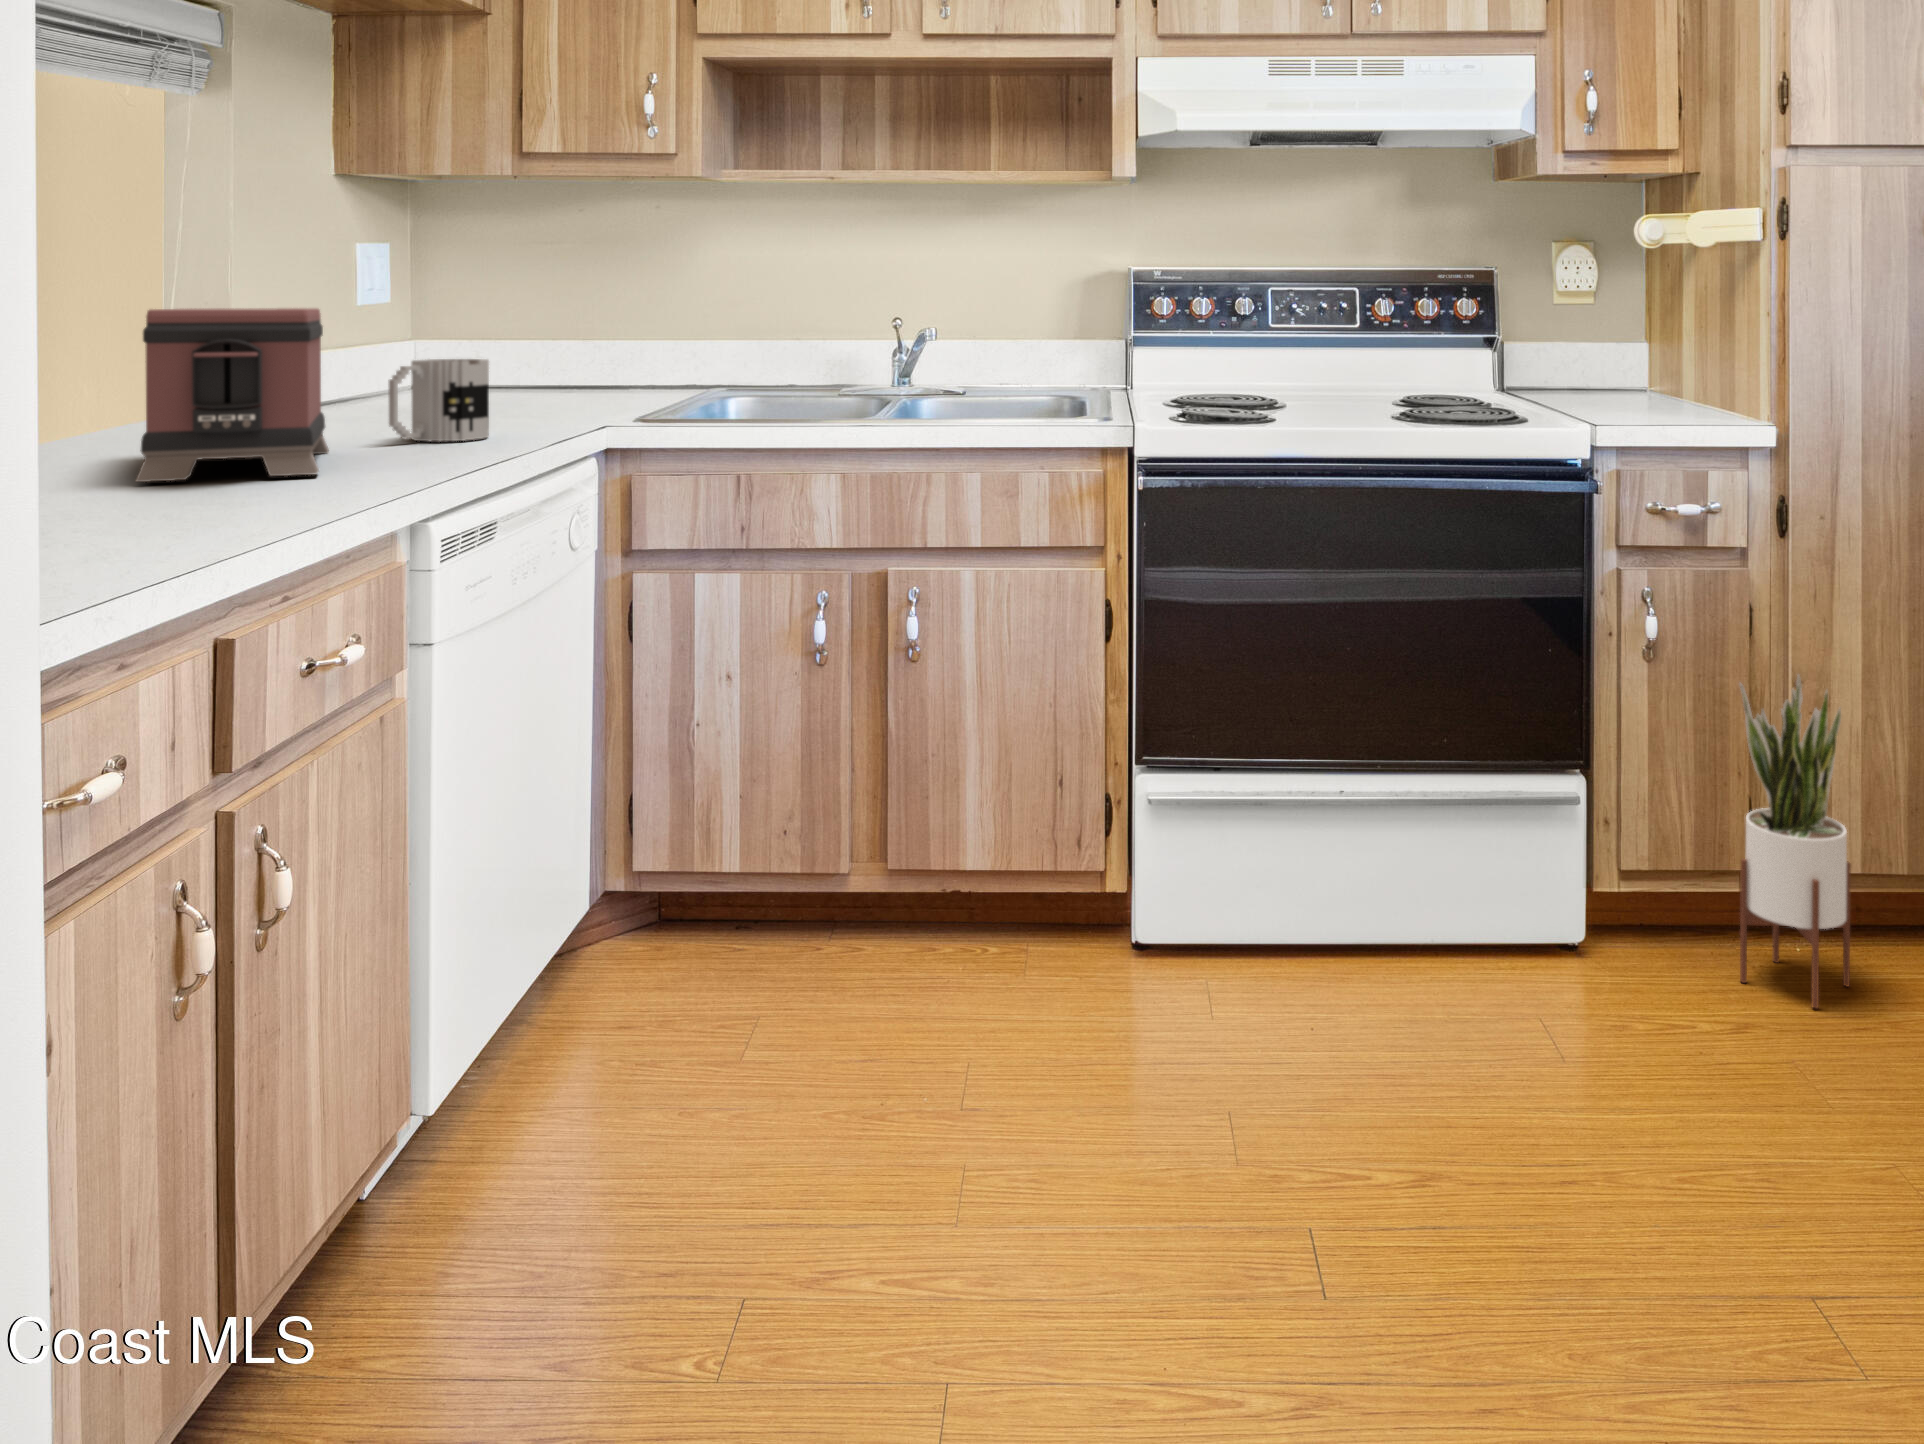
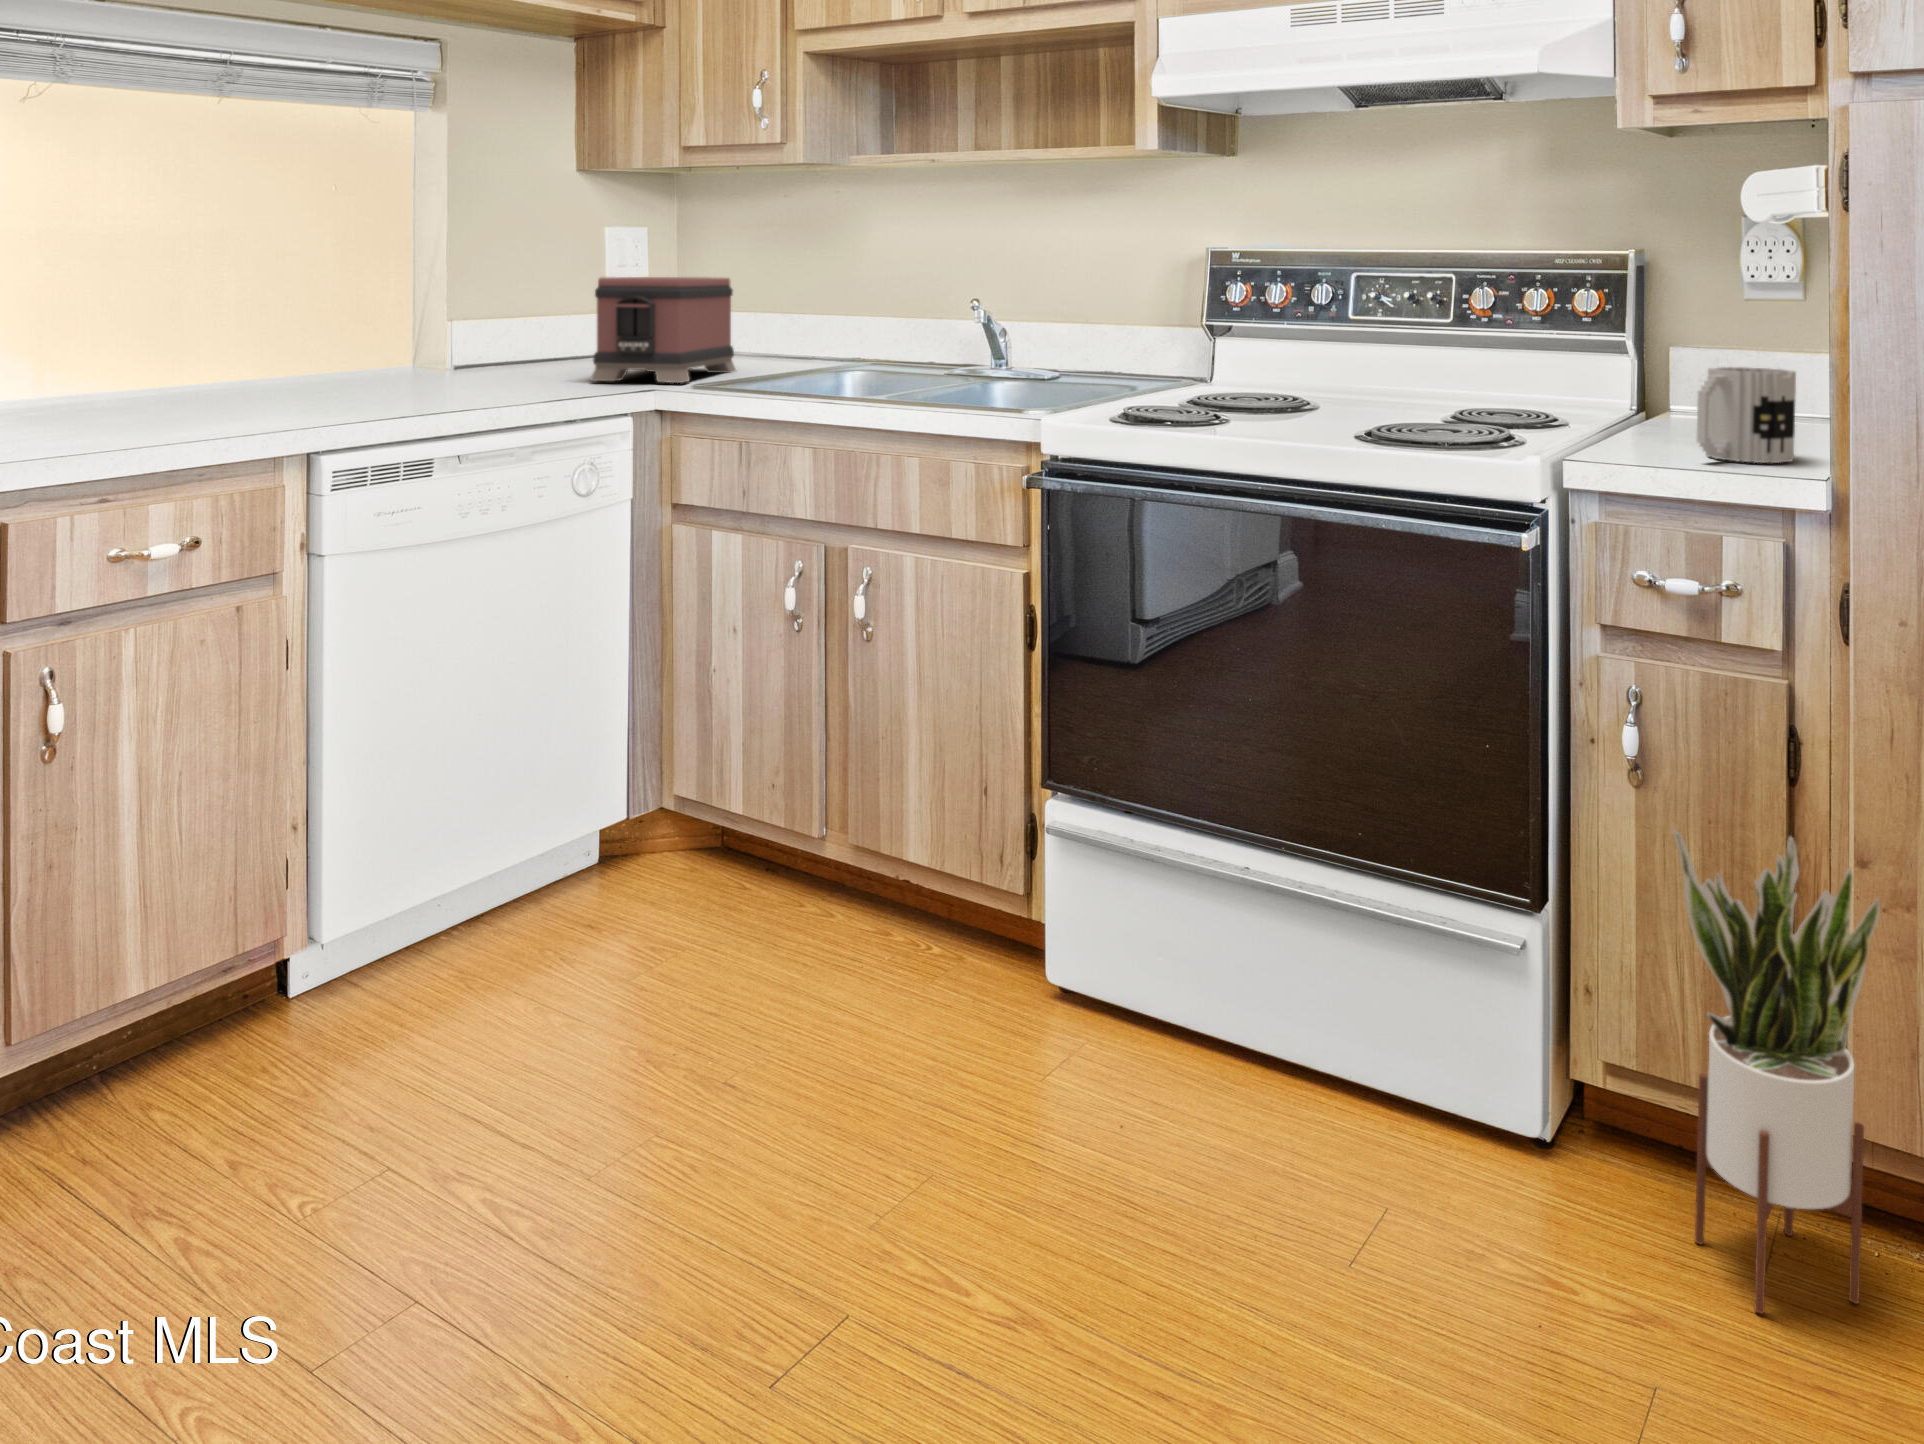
toaster: present [136,308,329,482] -> present [591,277,736,383]
mug: present [389,359,489,441] -> present [1697,367,1796,463]

